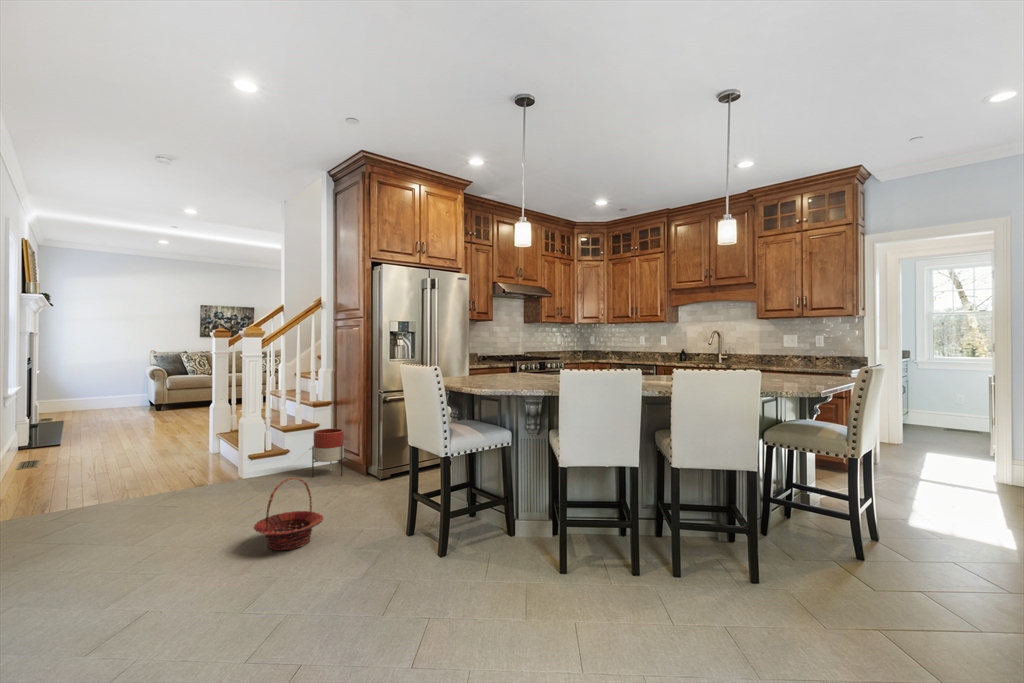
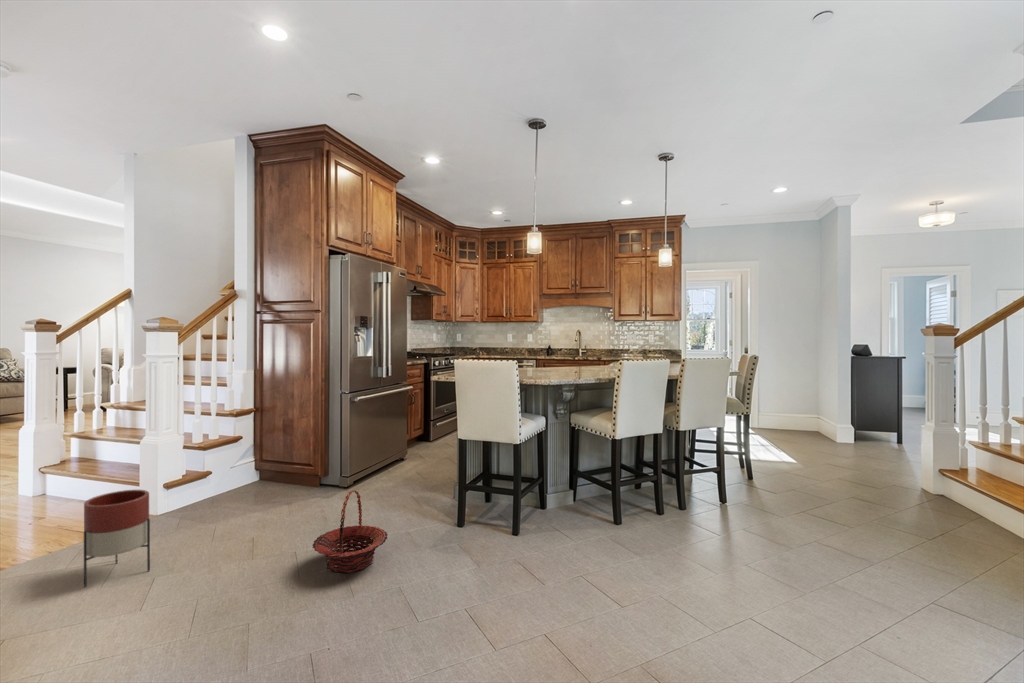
planter: present [312,428,344,477] -> present [84,490,150,587]

